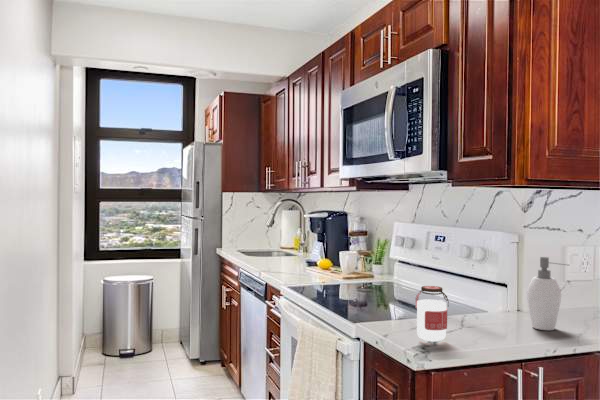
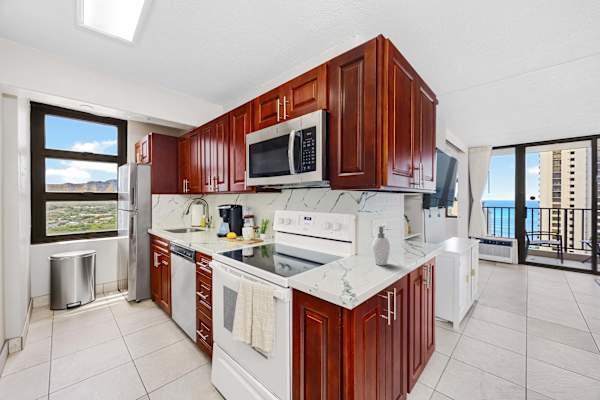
jar: present [415,286,448,341] -> none [334,250,354,286]

